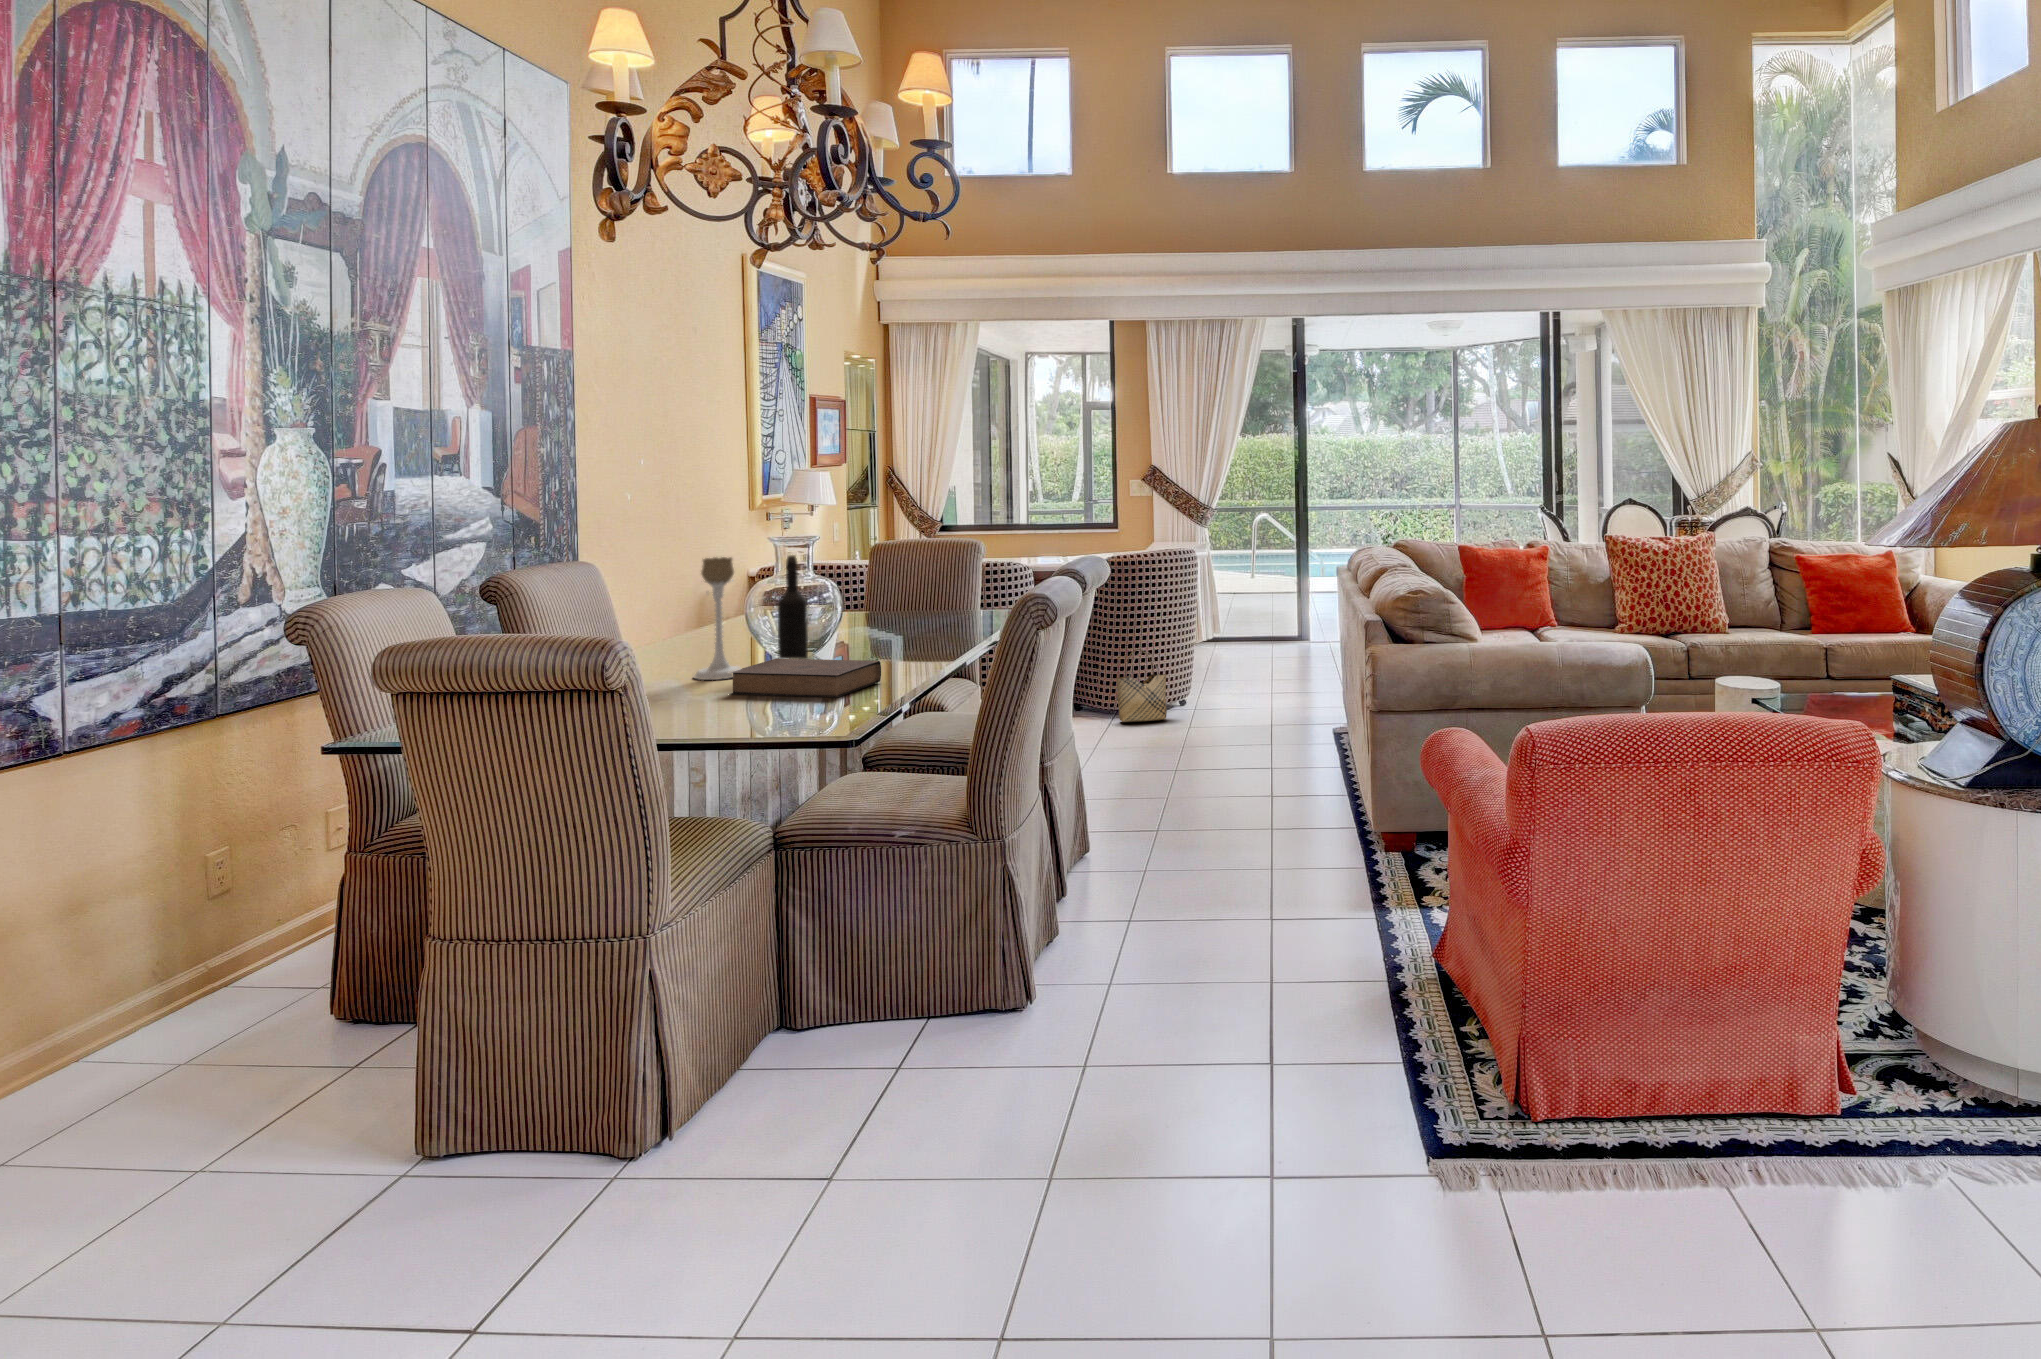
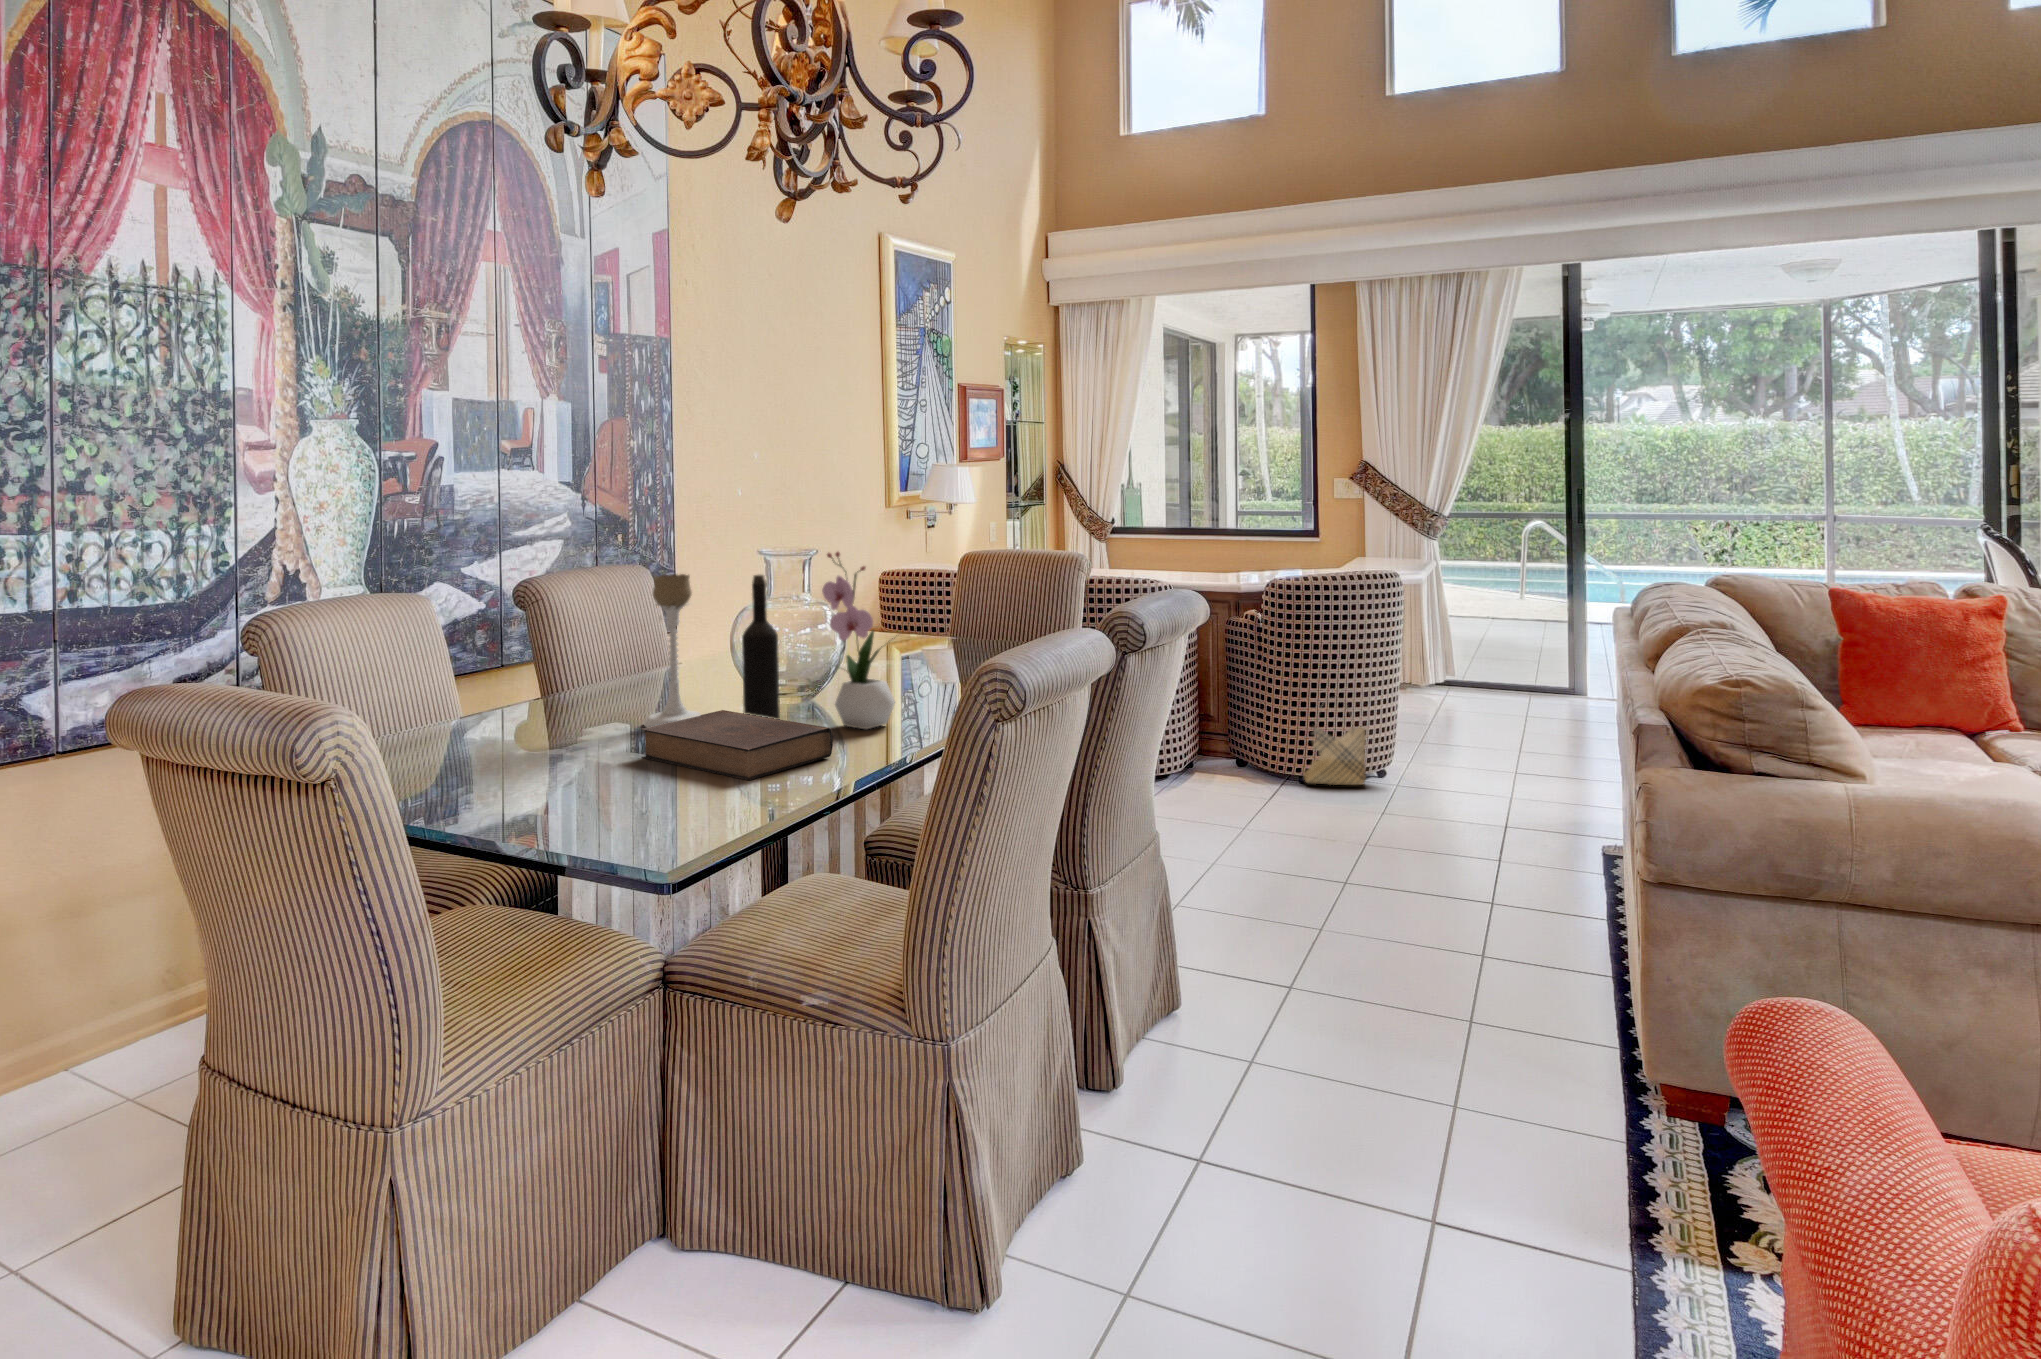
flower arrangement: none [848,535,906,668] -> present [822,552,895,729]

